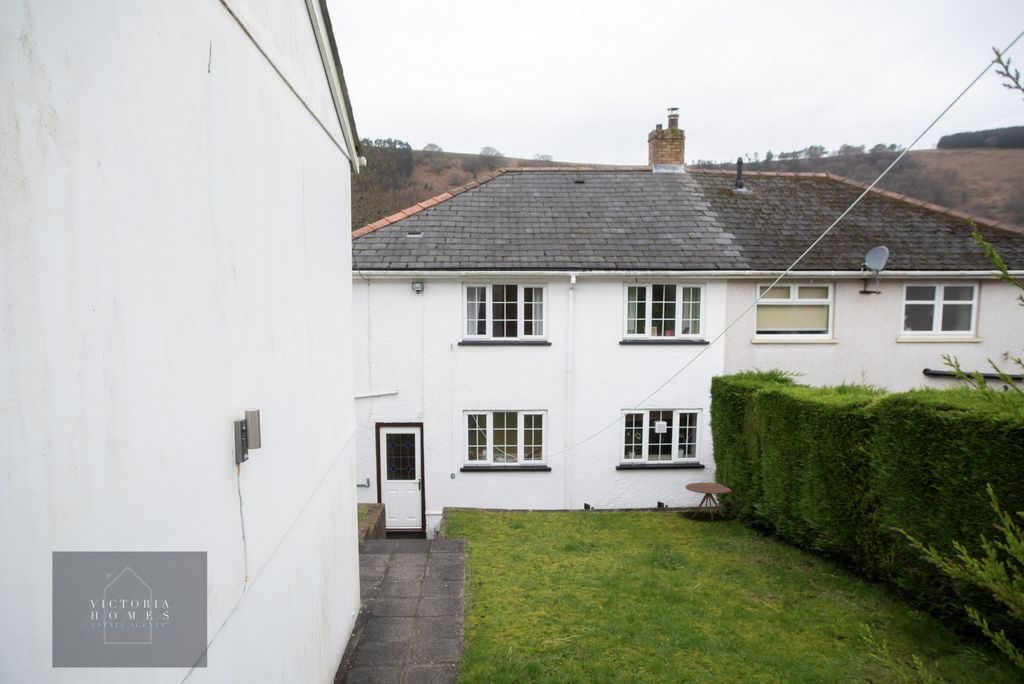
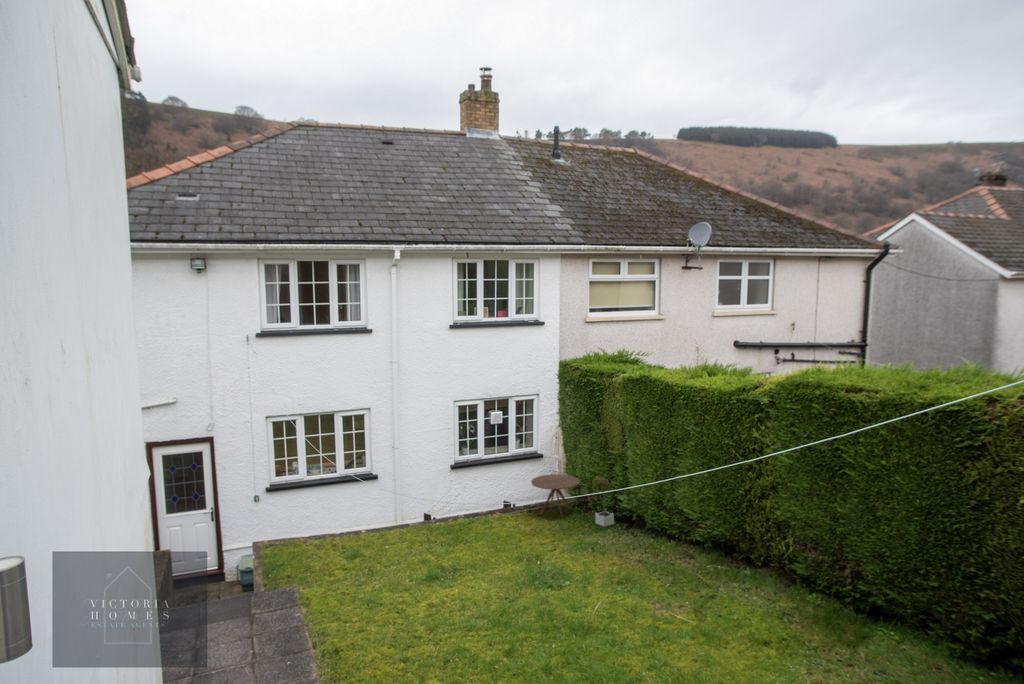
potted tree: none [740,483,760,531] -> present [592,476,614,526]

